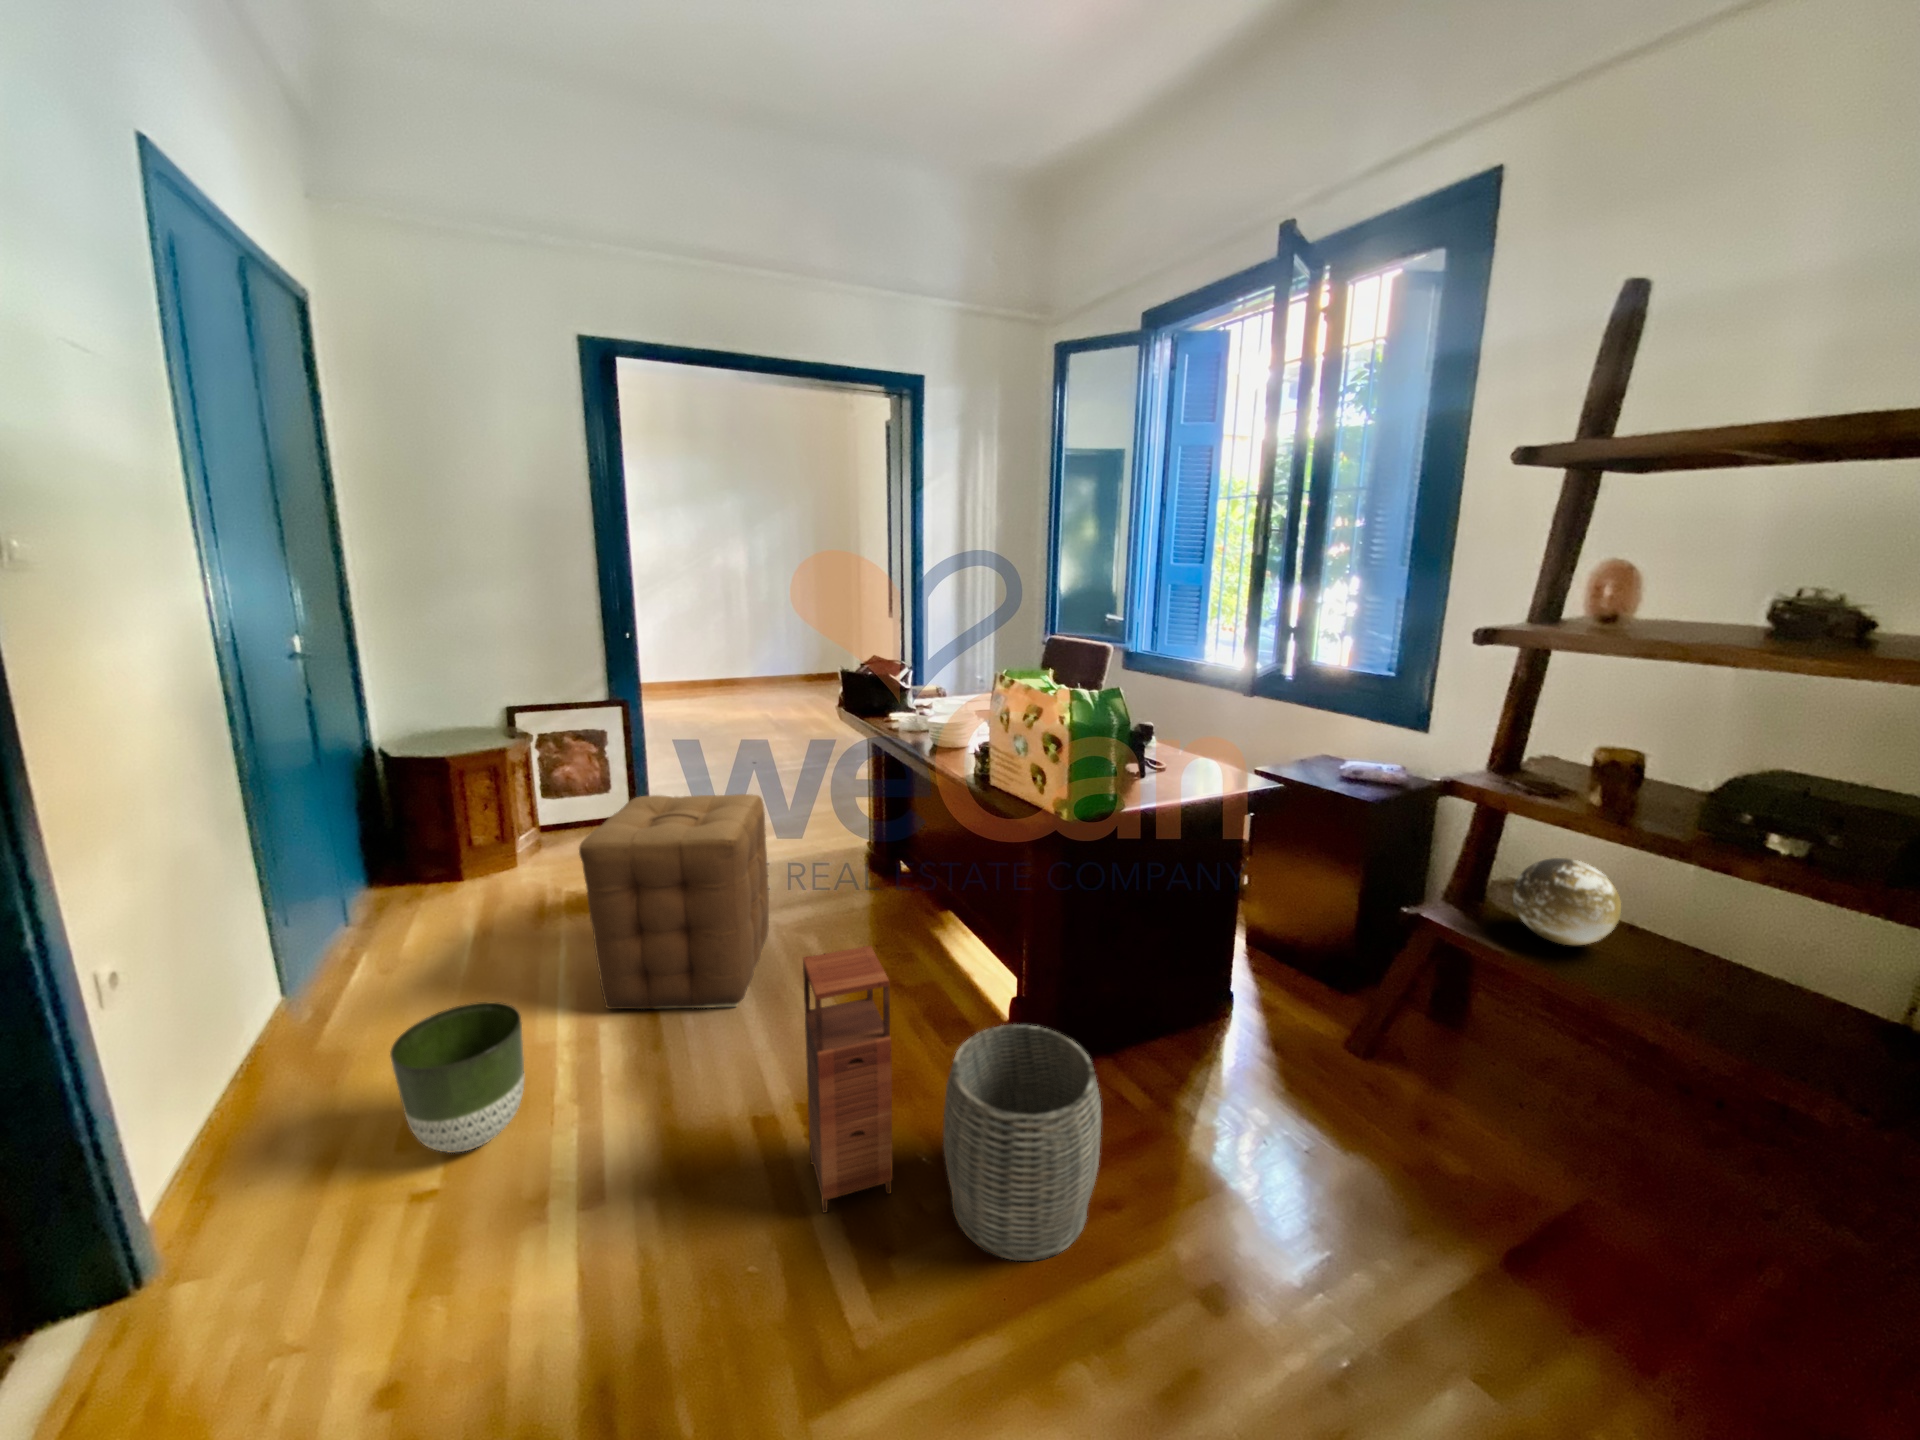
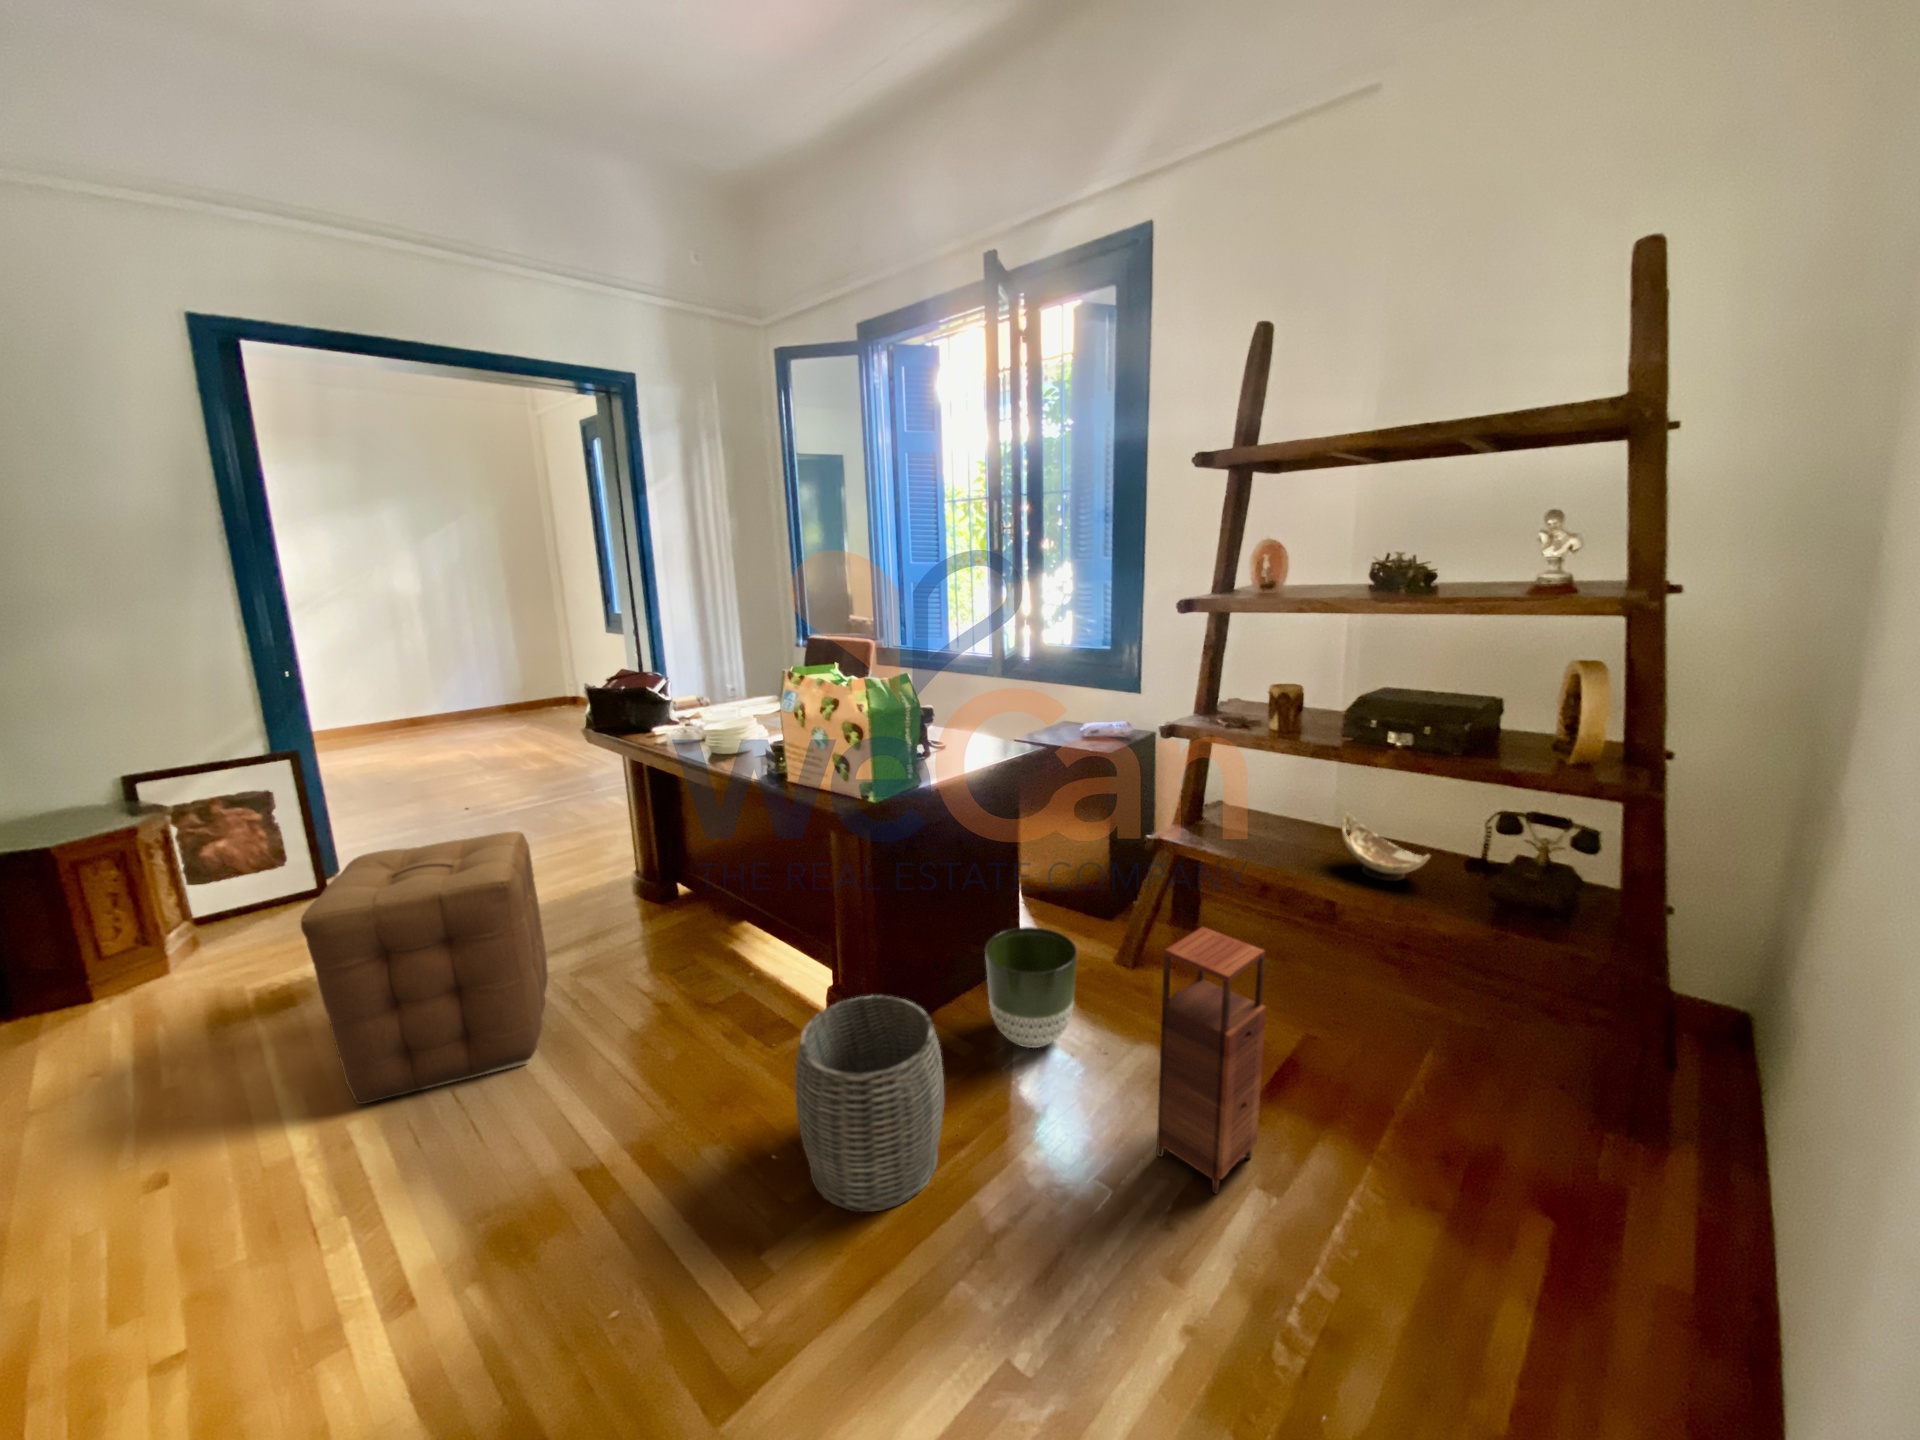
decorative orb: present [1513,858,1621,945] -> none [1220,775,1291,841]
decorative bowl: none [1700,932,1855,1044] -> present [1342,813,1430,881]
storage cabinet: present [803,946,893,1213] -> present [1157,927,1266,1193]
planter: present [390,1002,525,1153] -> present [985,927,1077,1048]

